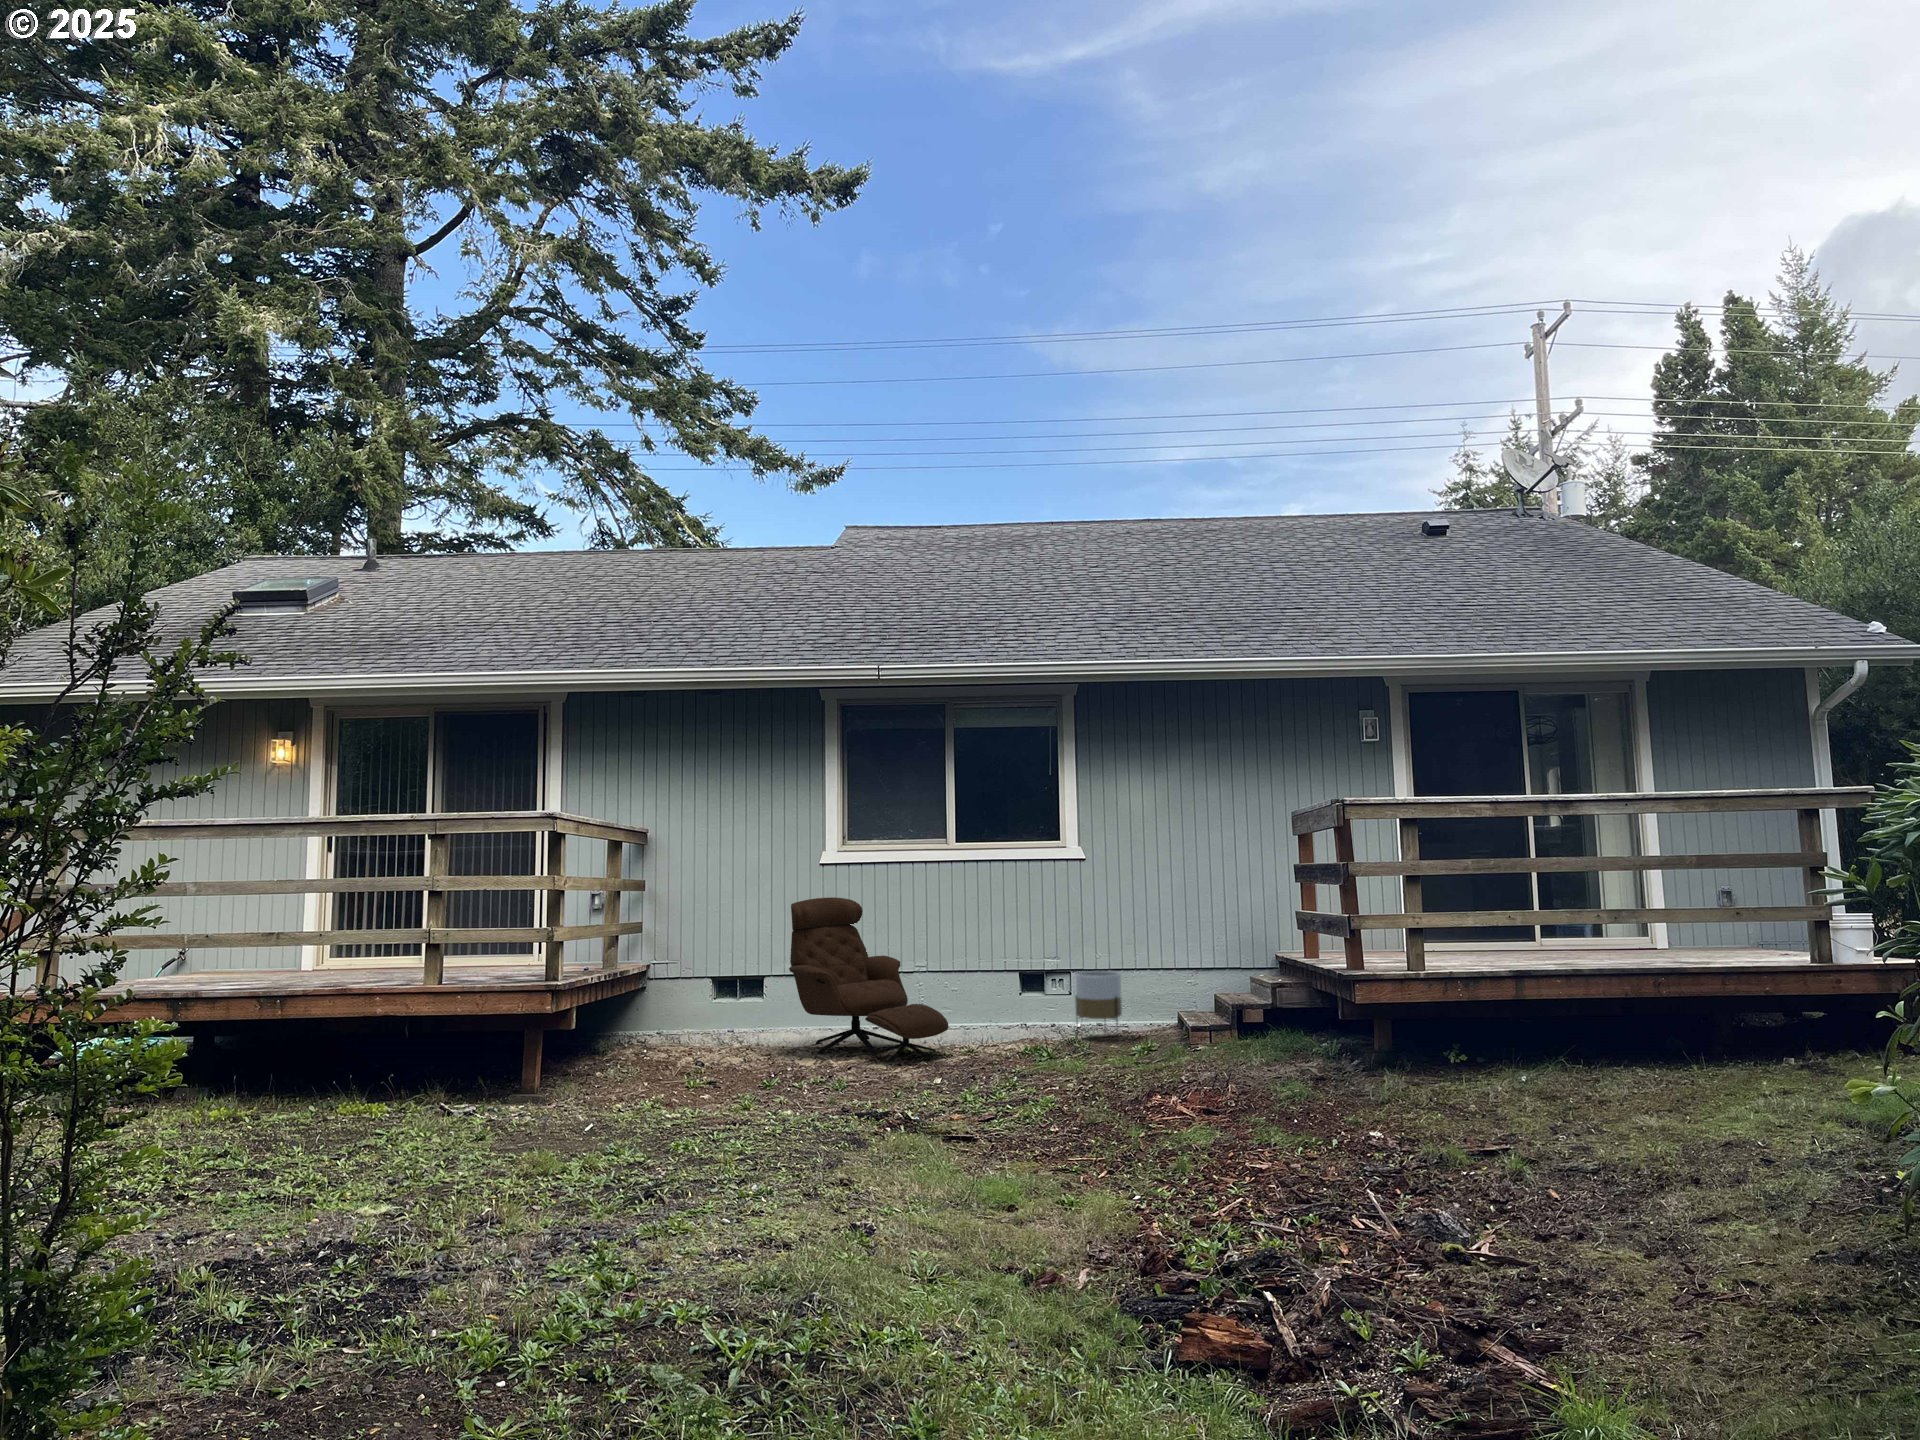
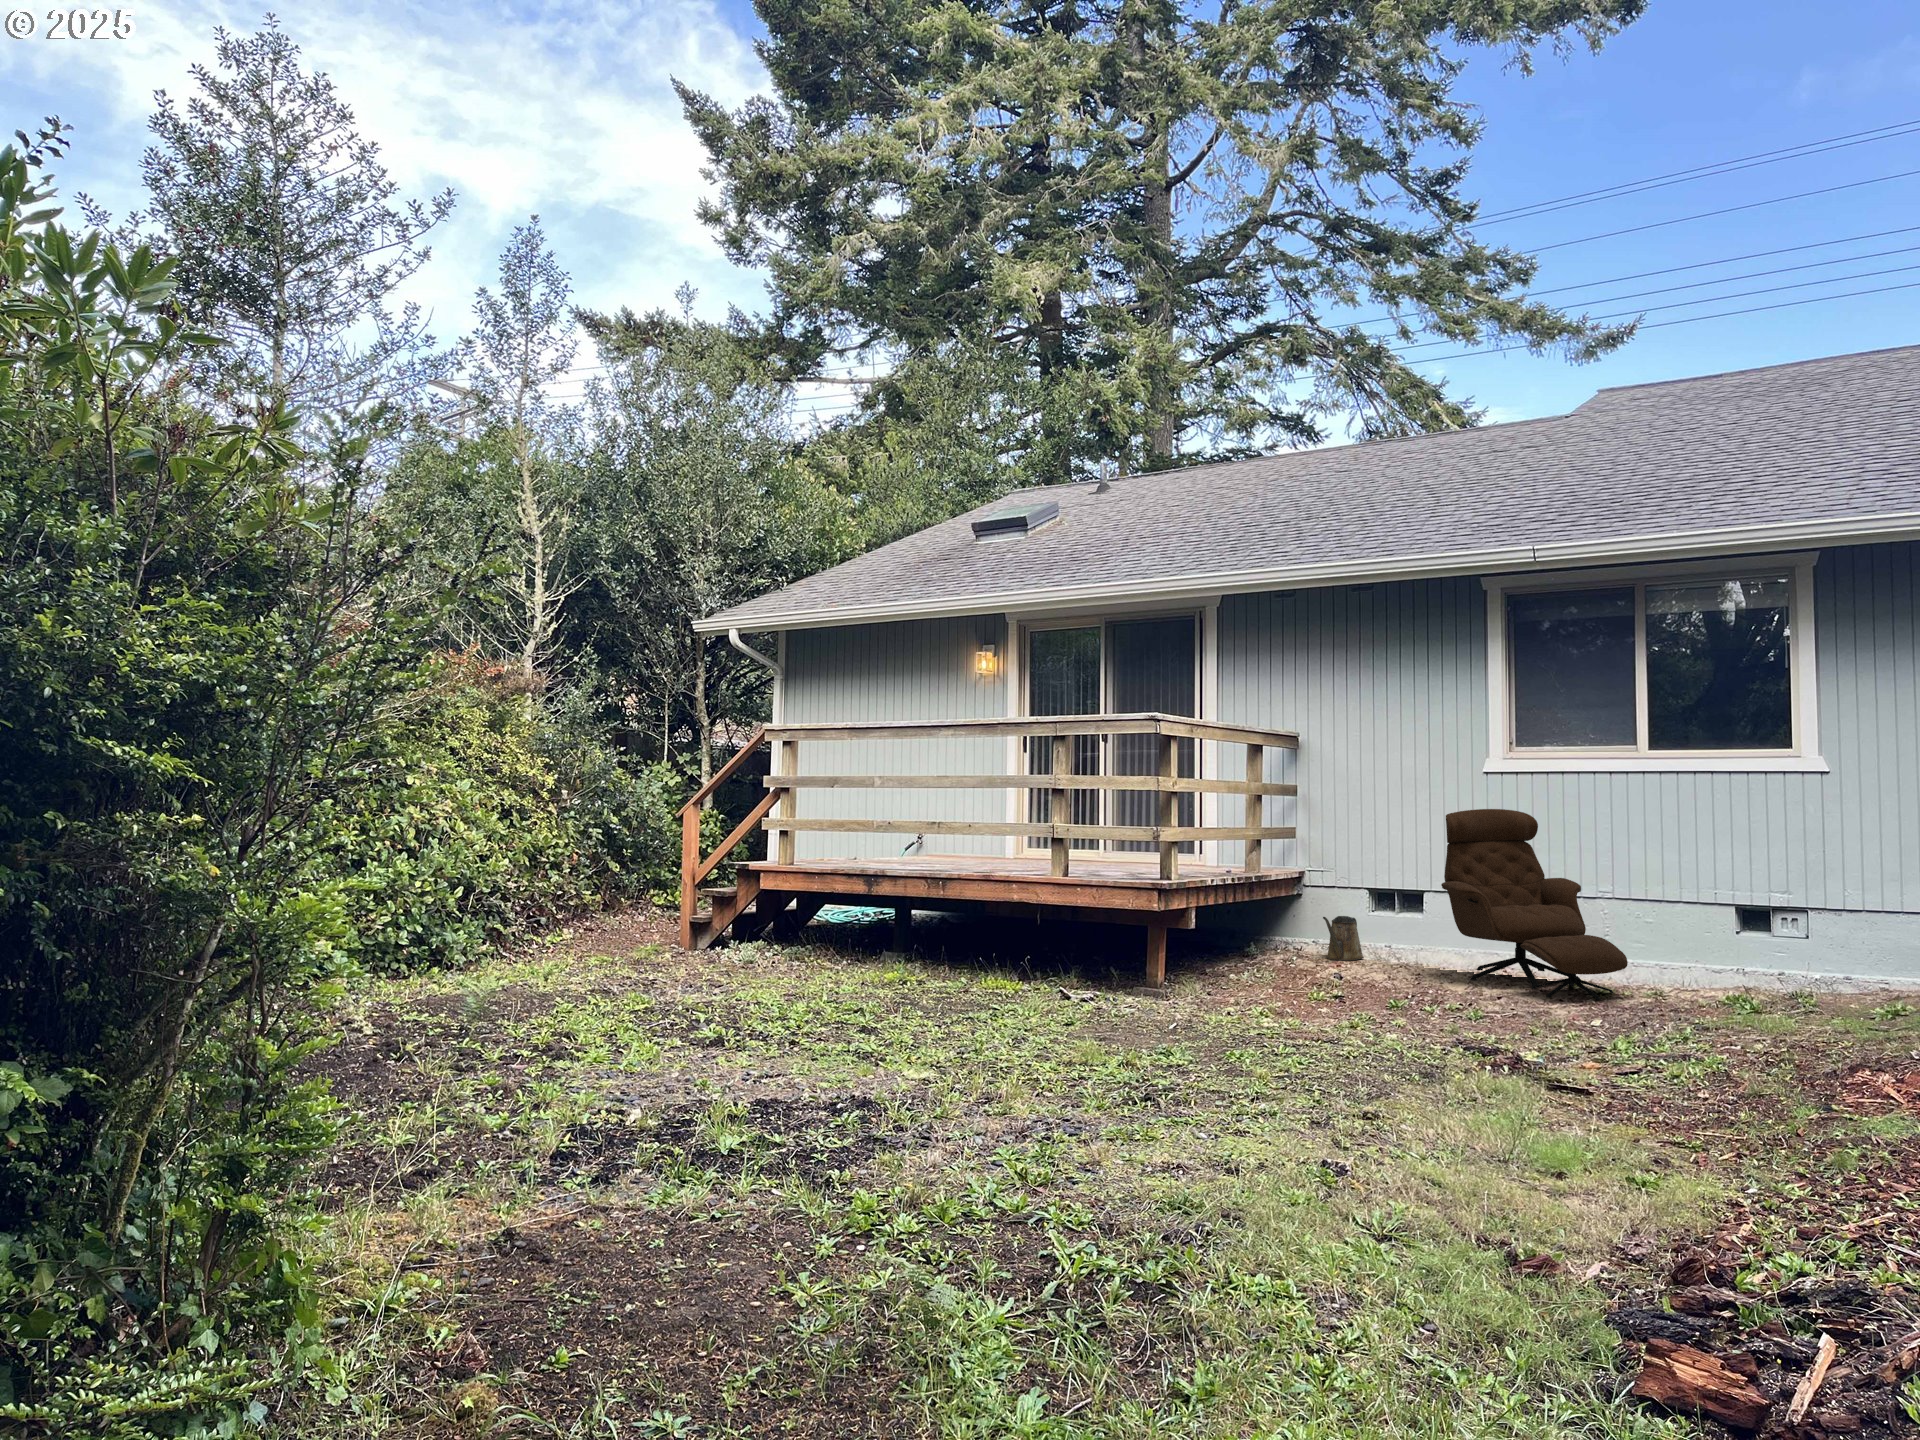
planter: present [1075,971,1122,1029] -> none [1817,915,1889,1007]
watering can: none [676,1006,711,1048] -> present [1323,916,1364,961]

